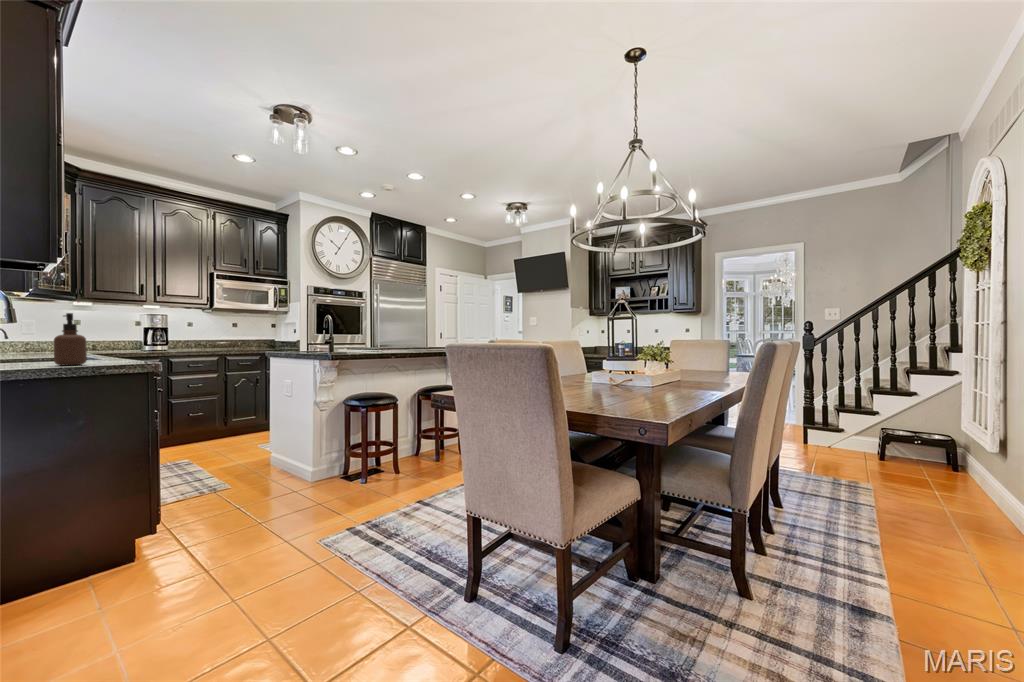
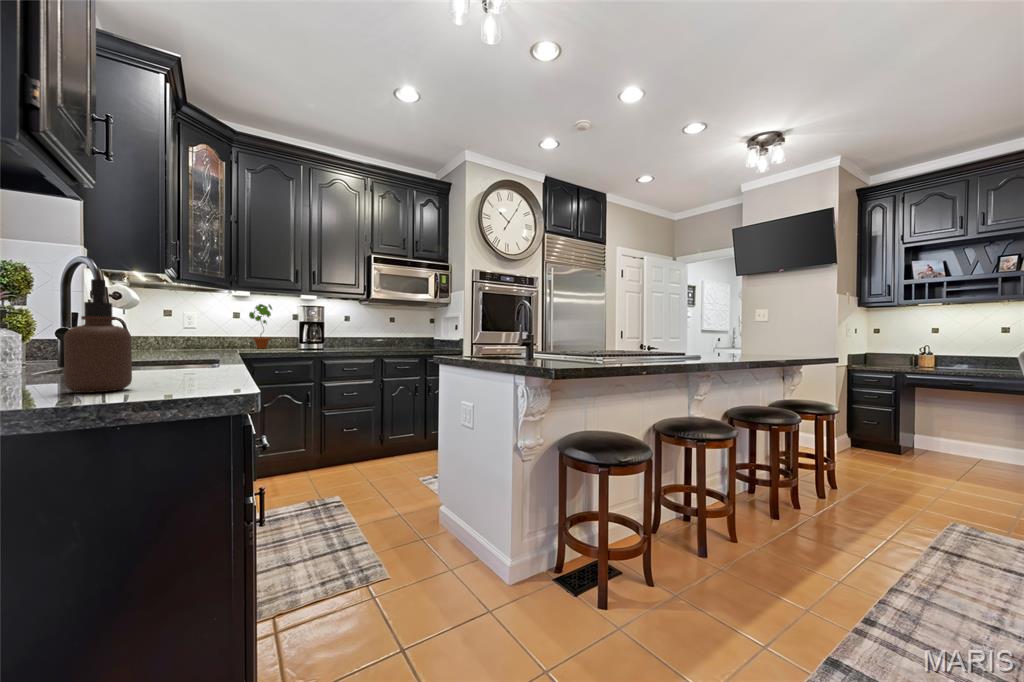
potted plant: none [92,312,115,351] -> present [249,304,272,349]

